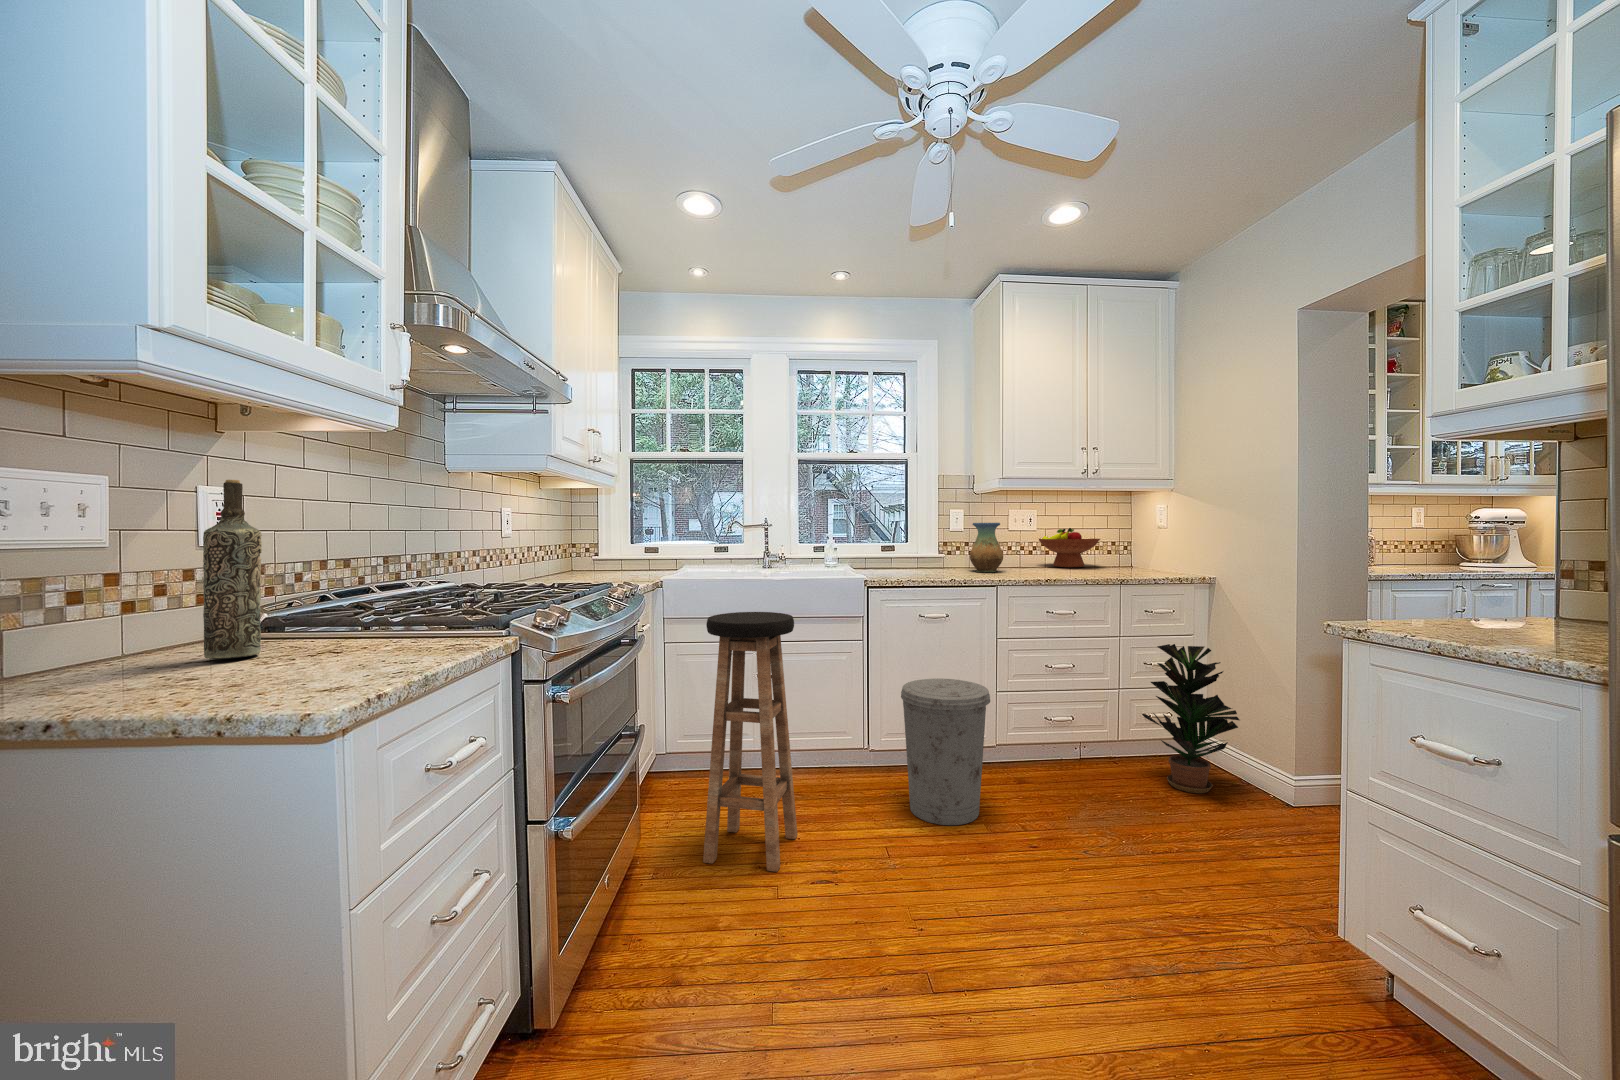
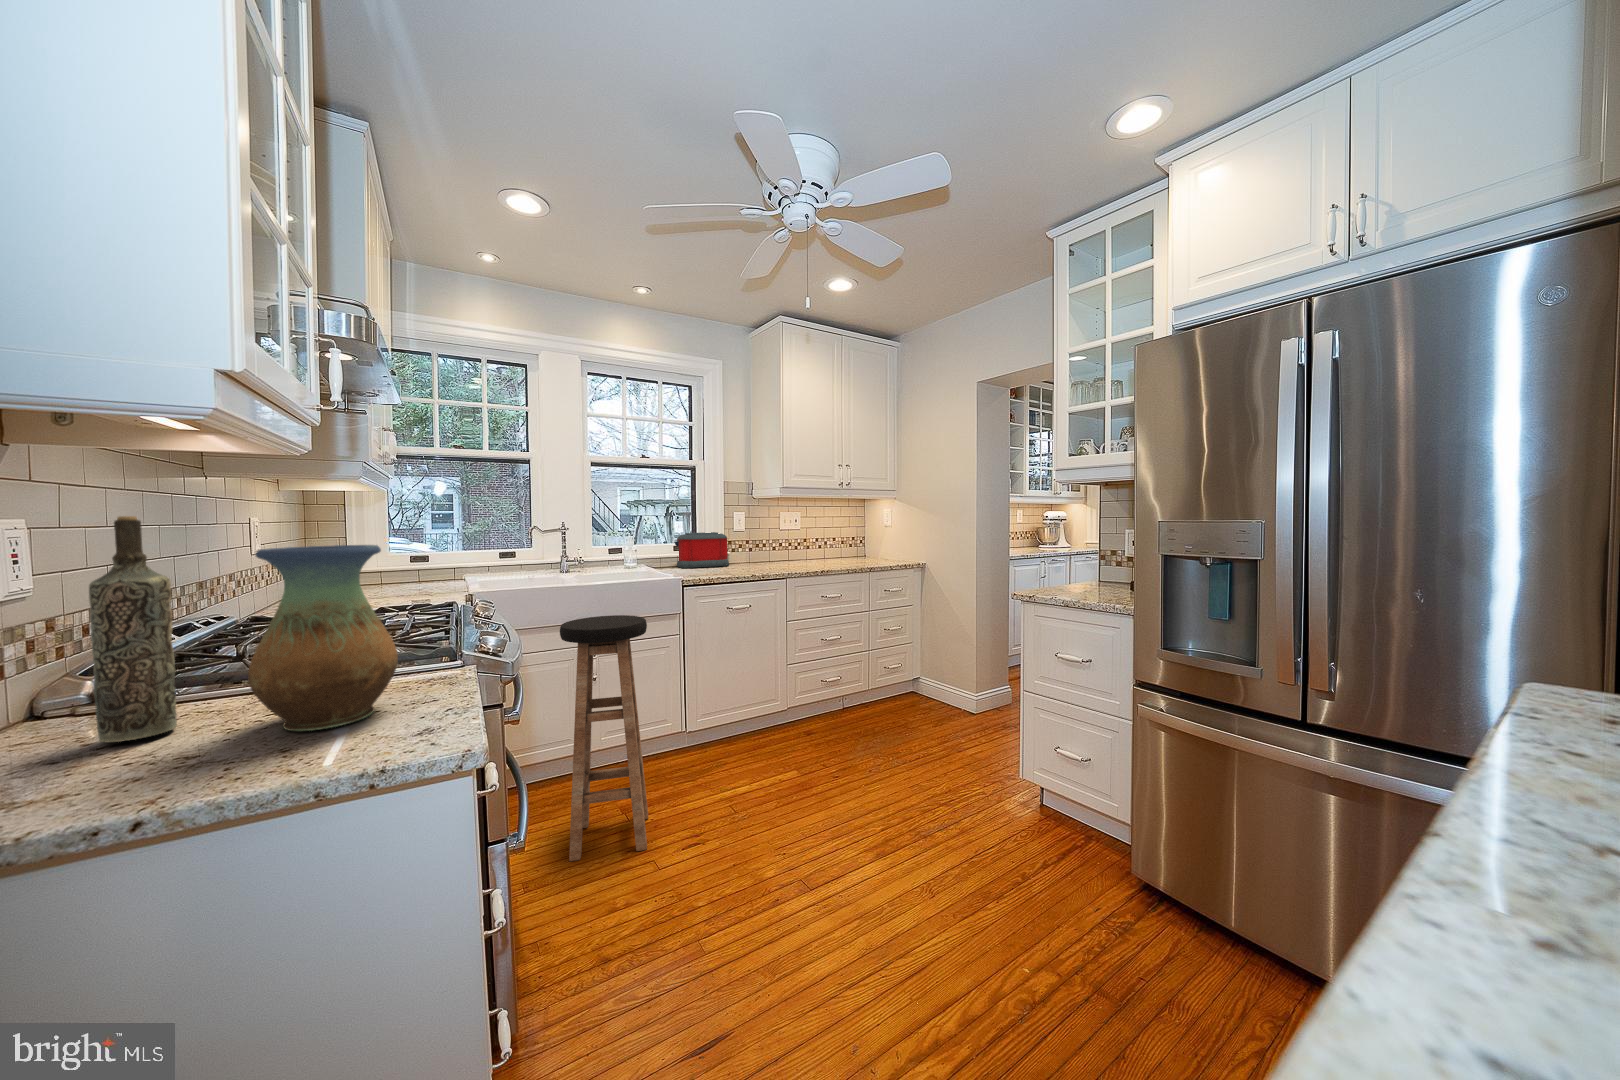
vase: present [970,523,1003,572] -> present [248,545,398,731]
fruit bowl: present [1039,528,1100,567] -> none [797,526,843,557]
toaster: none [881,532,943,571] -> present [674,532,729,568]
potted plant: present [1142,644,1240,793] -> none [883,611,946,717]
trash can: present [901,678,990,825] -> none [723,657,795,778]

